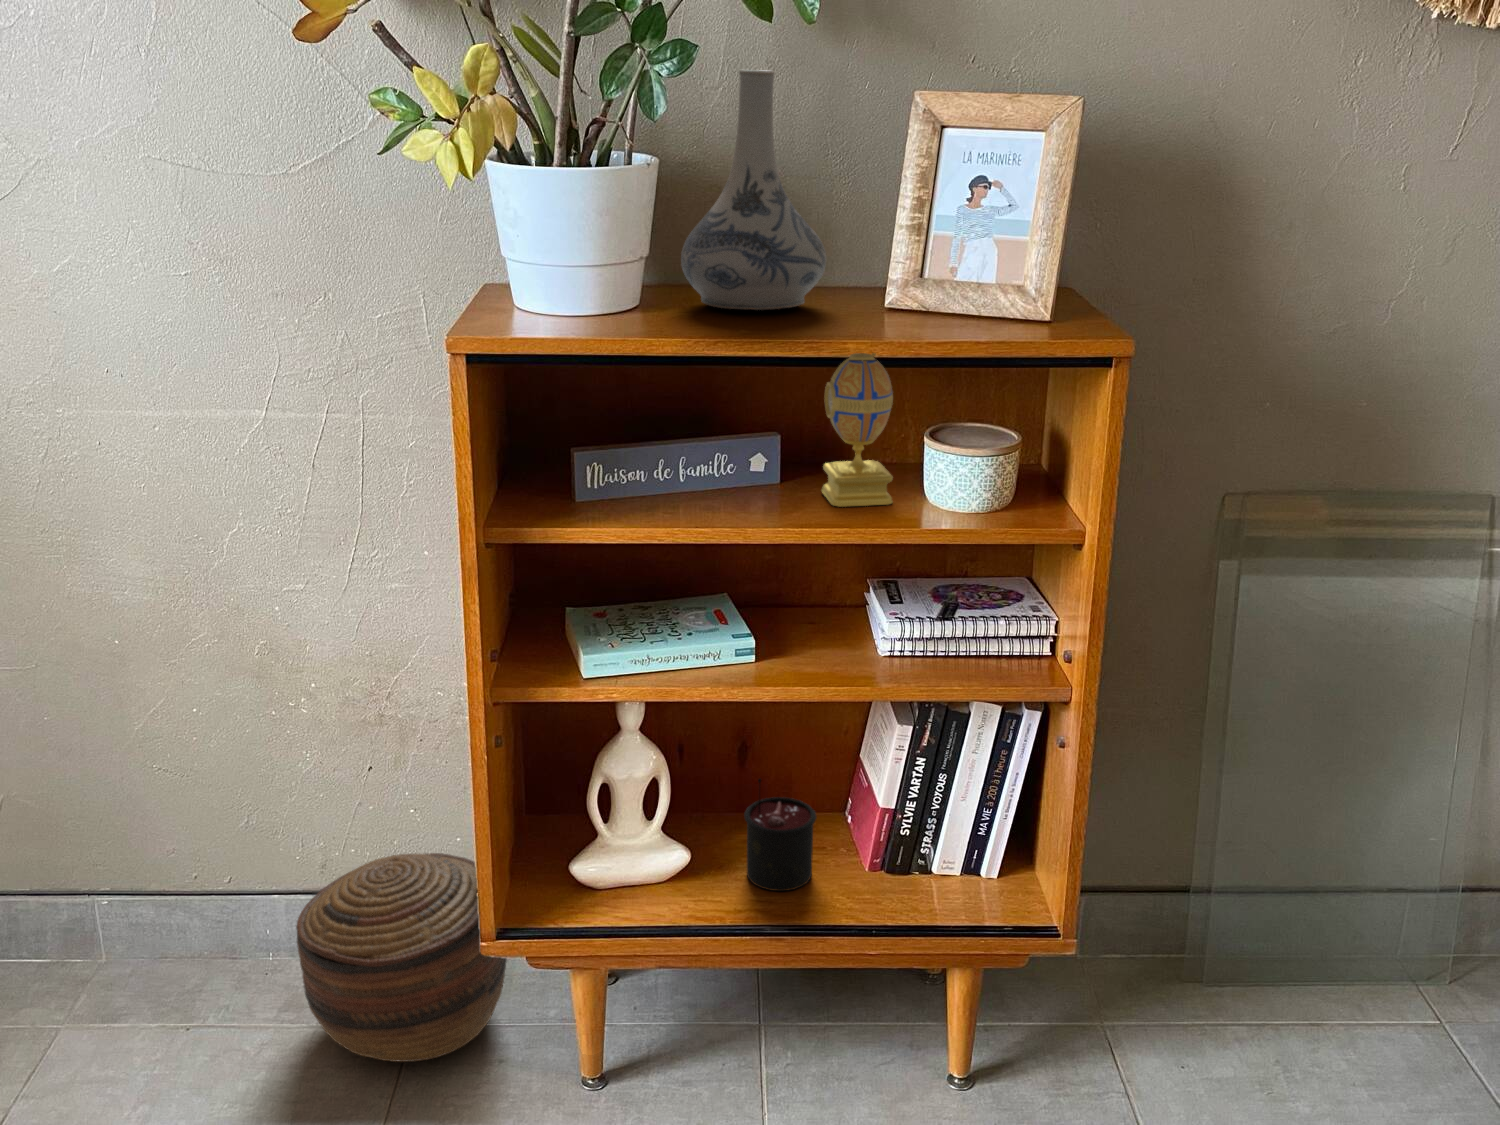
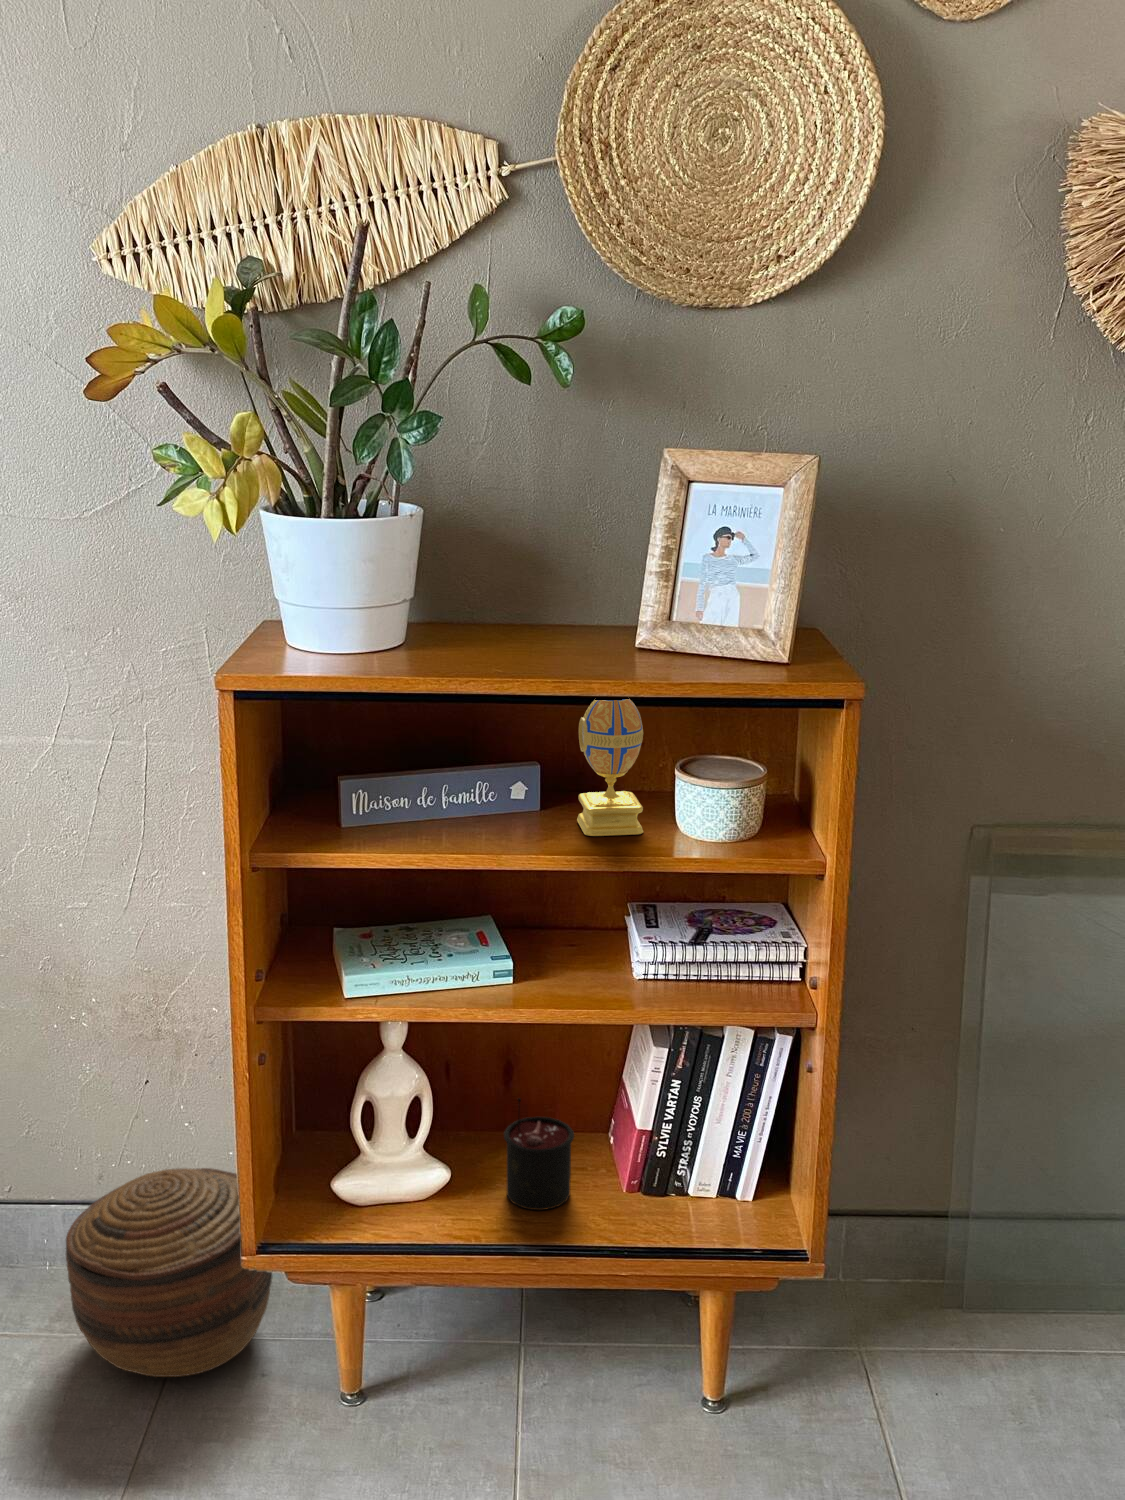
decorative vase: present [681,70,826,310] -> none [444,428,581,650]

